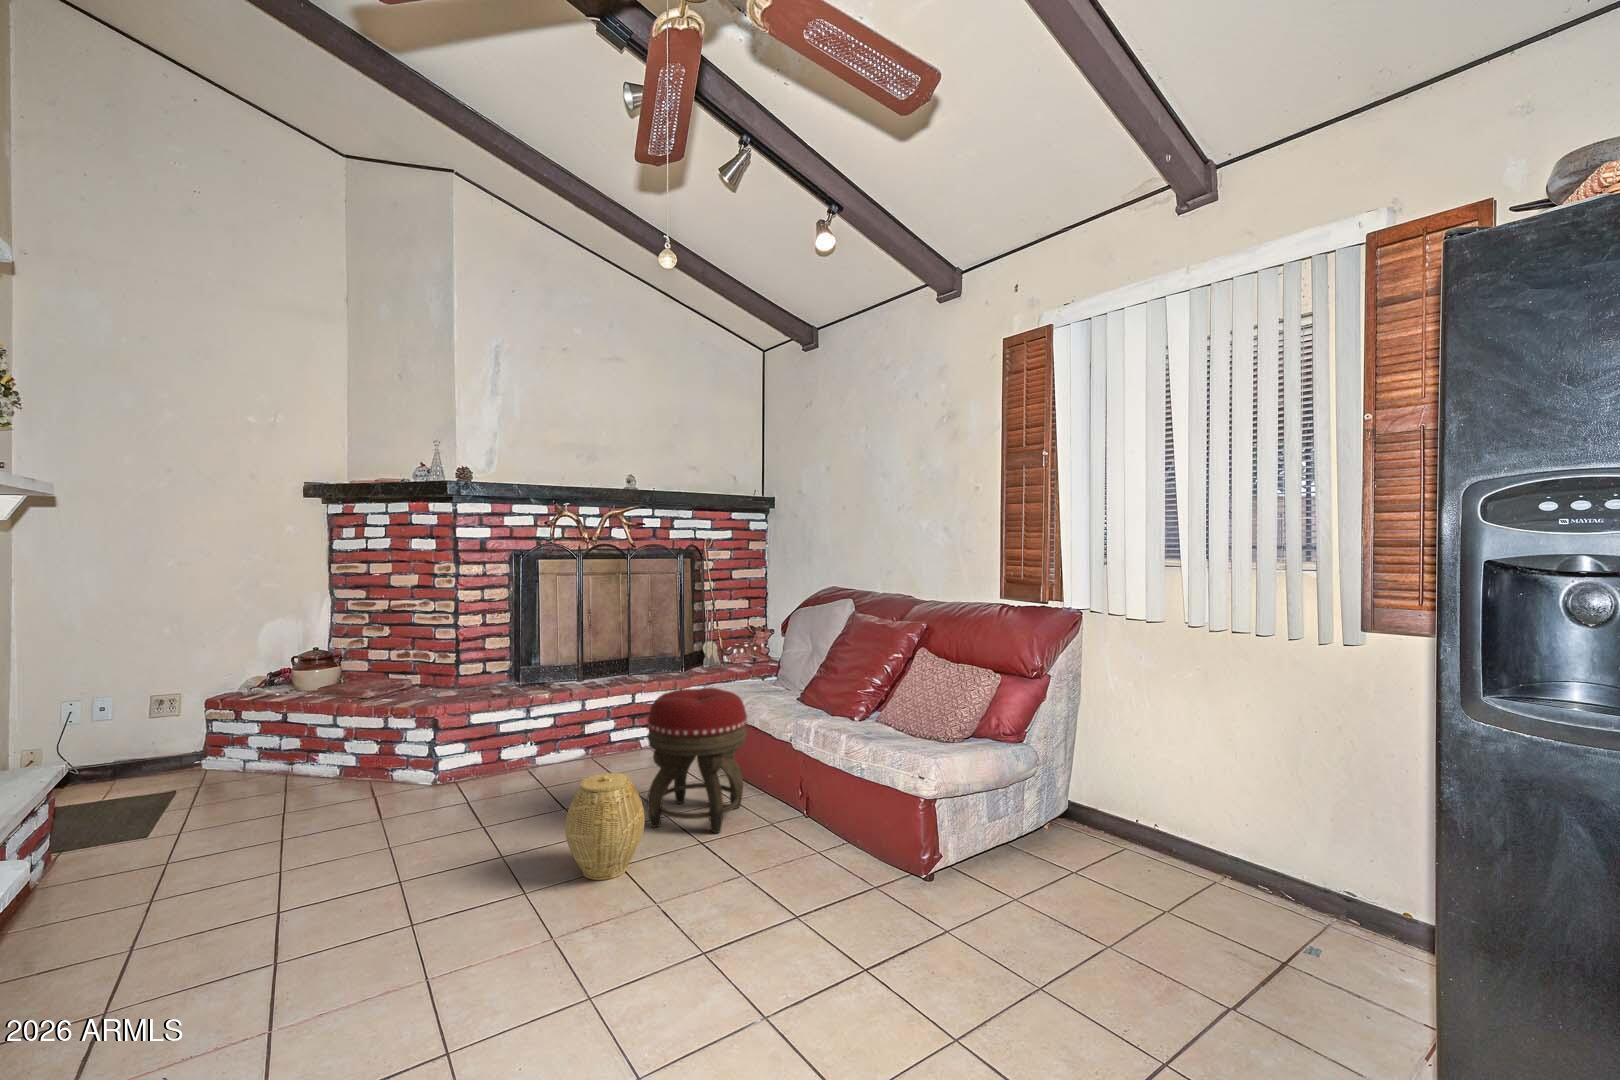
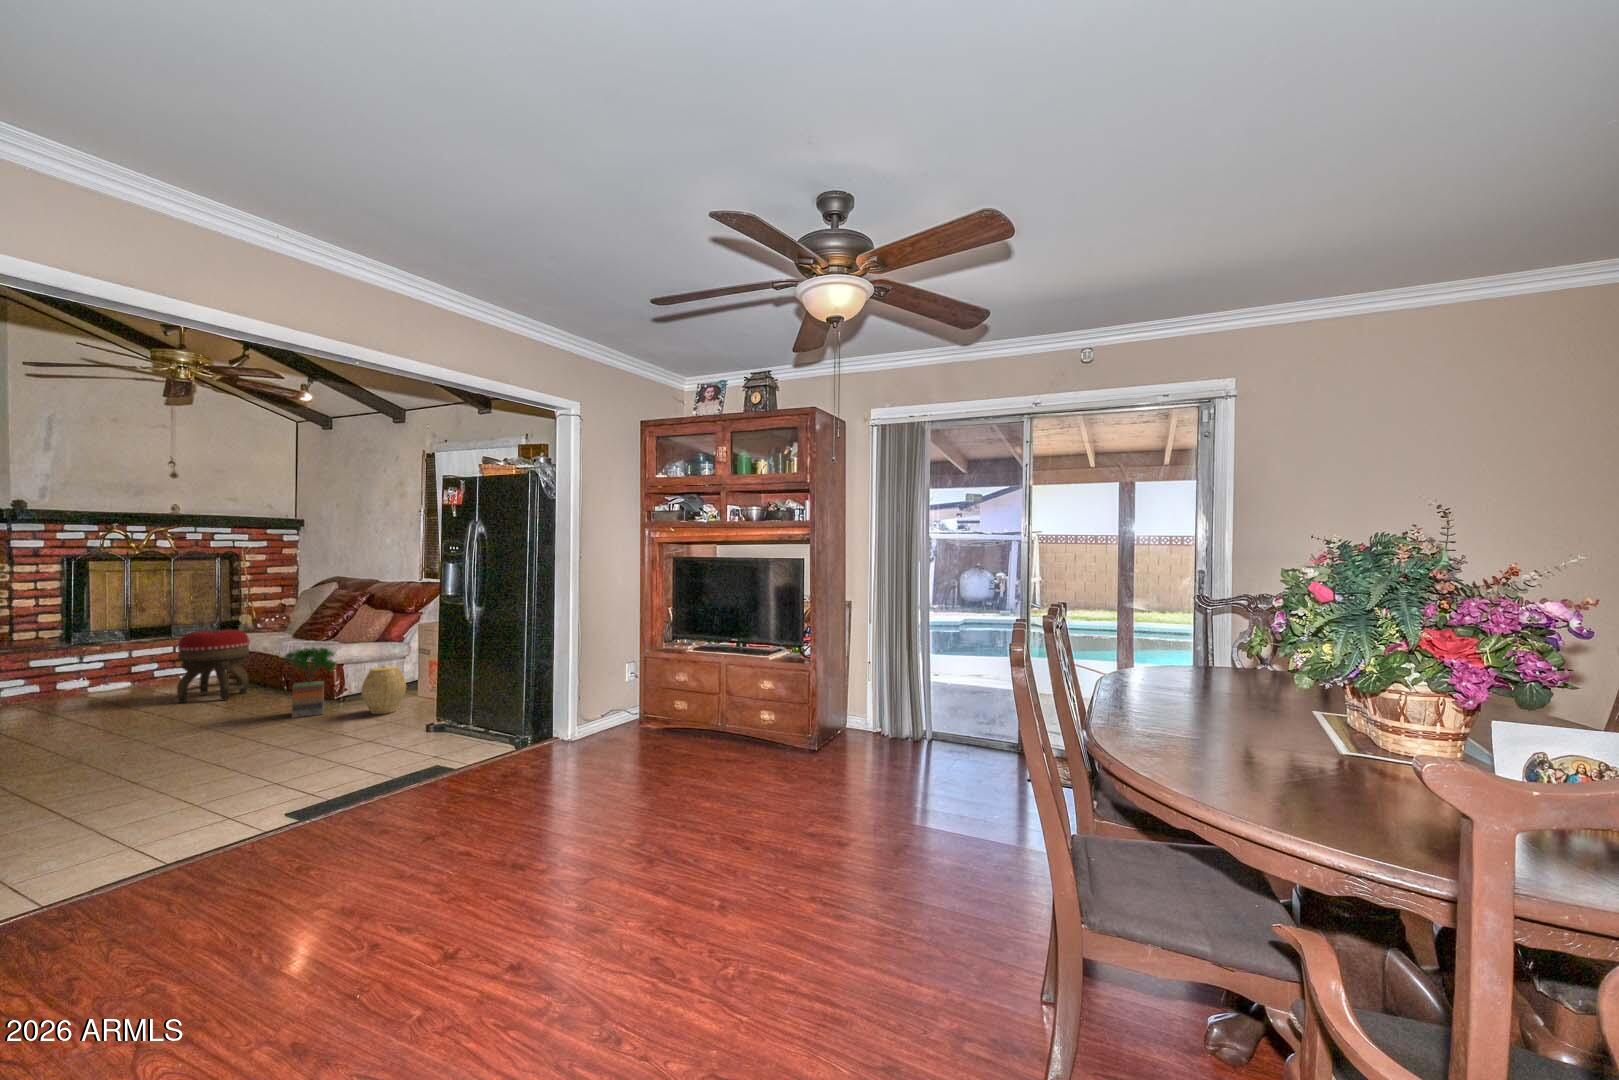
woven basket: present [565,773,645,880] -> present [361,666,406,714]
potted tree: none [853,779,975,971] -> present [284,647,337,718]

